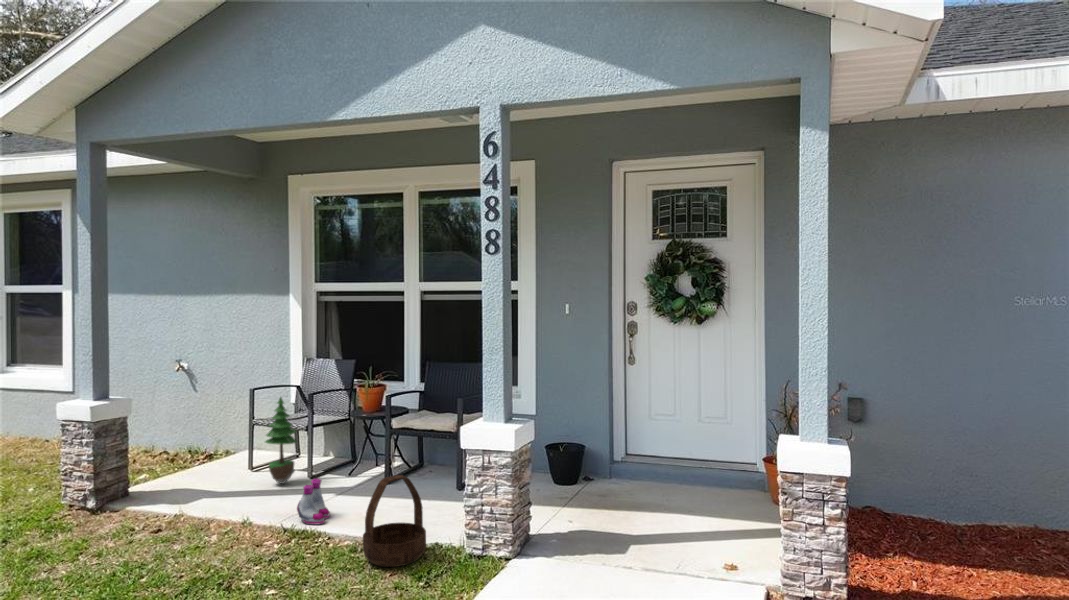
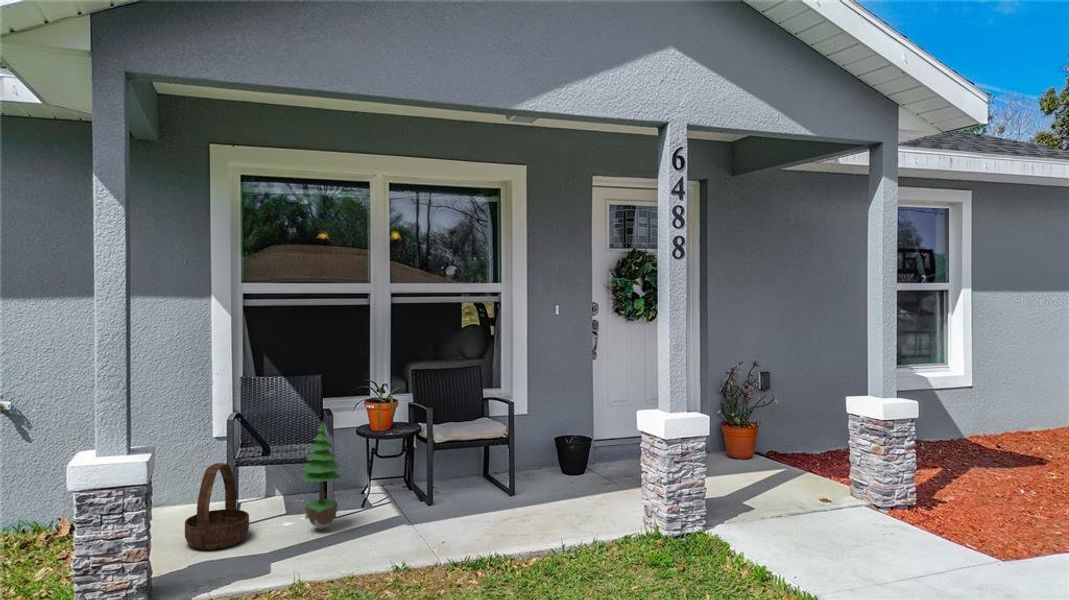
basket: present [363,475,426,567] -> present [185,463,249,550]
boots: present [297,478,330,524] -> none [433,504,480,555]

